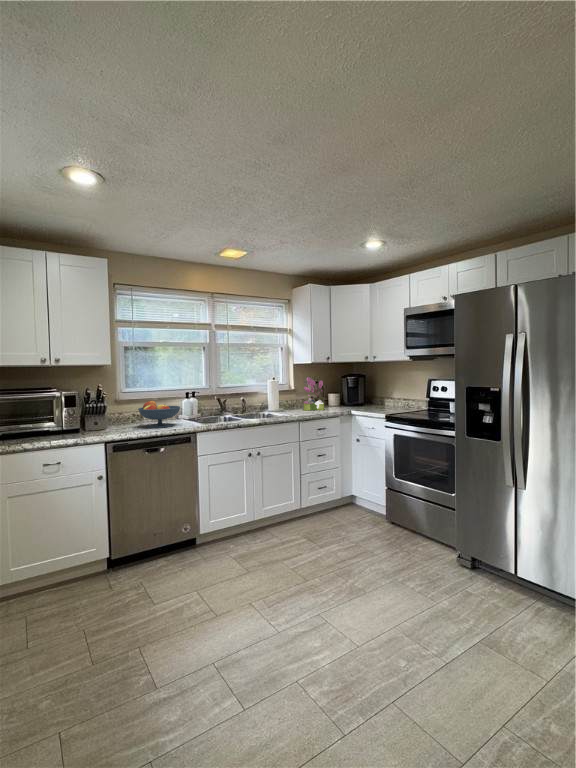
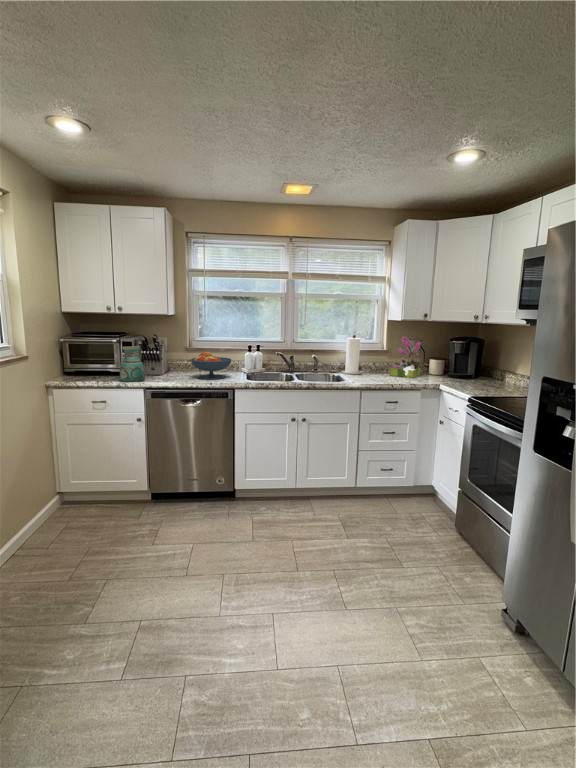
ceramic pitcher: none [70,399,98,438] -> present [120,345,145,382]

